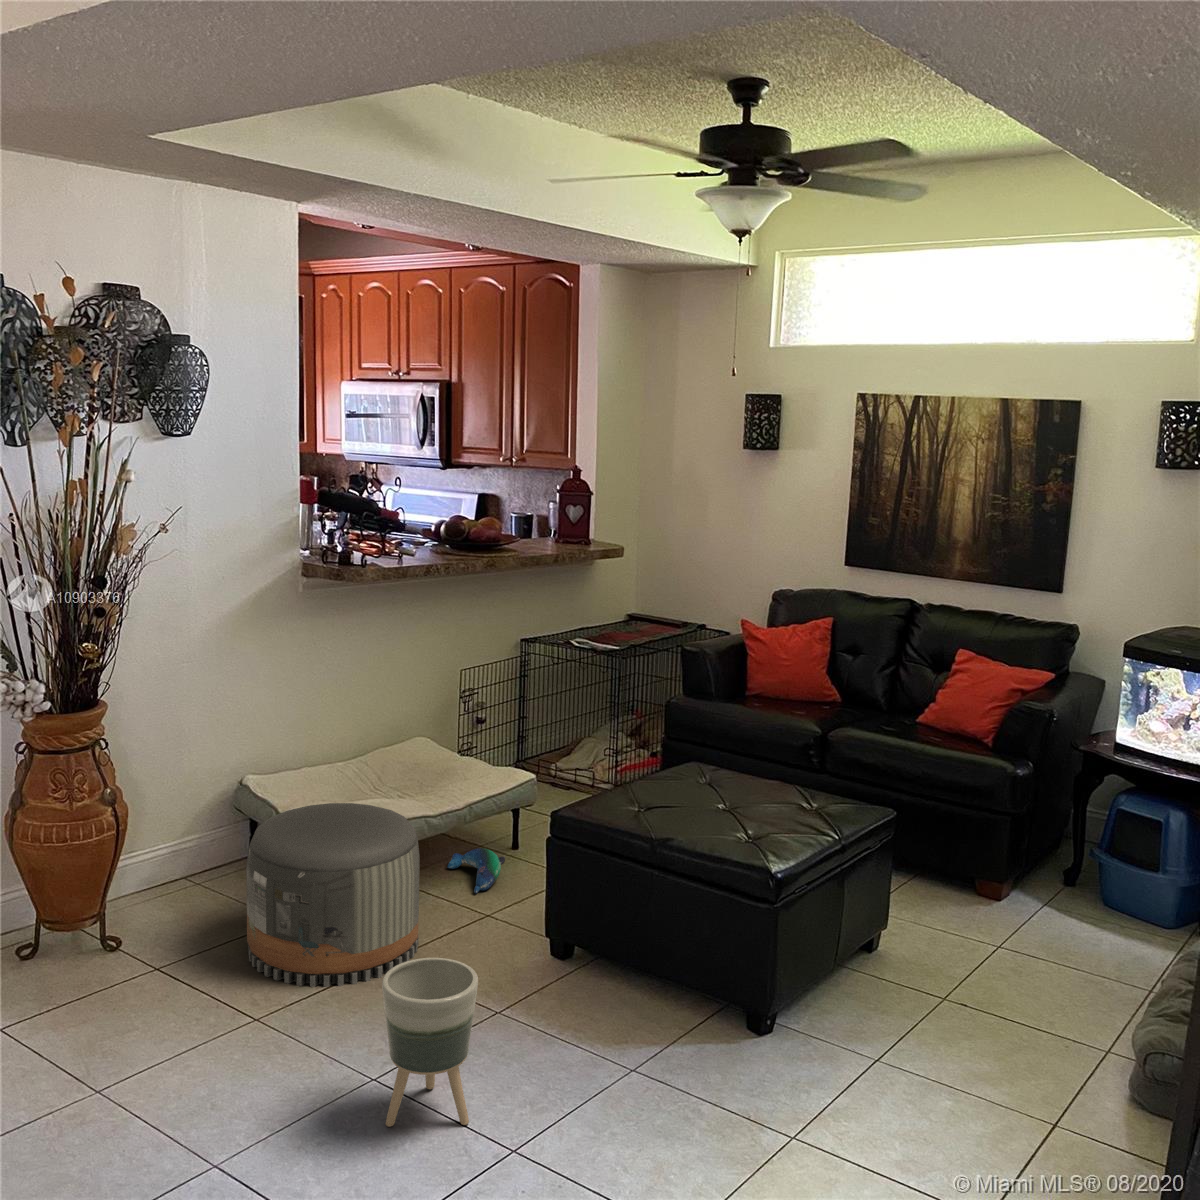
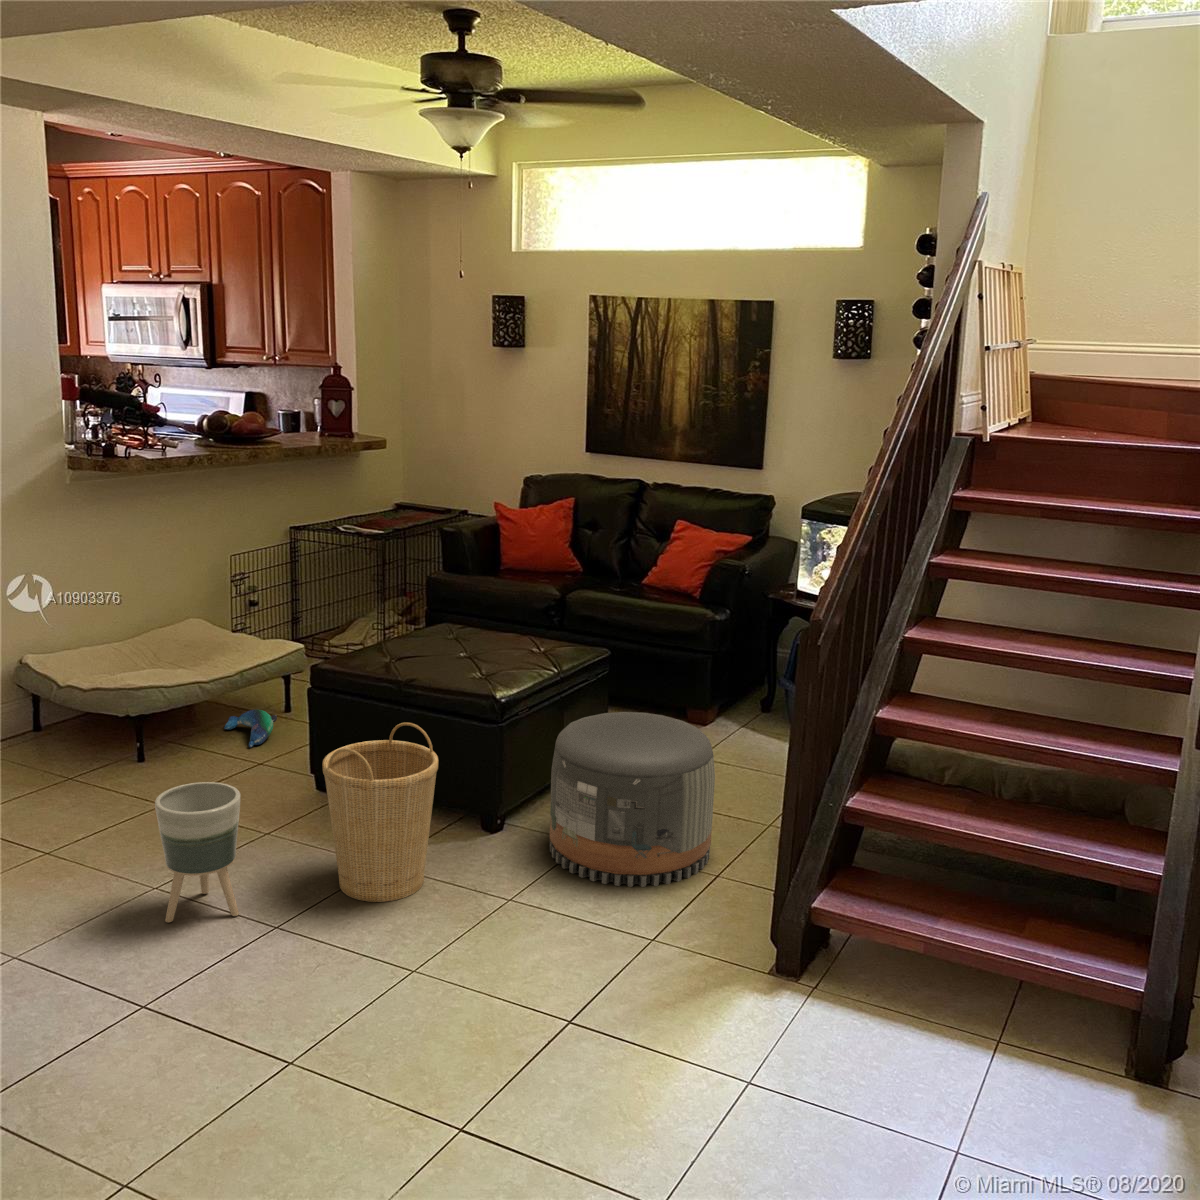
pouf: present [246,803,420,987] -> present [550,712,715,887]
basket: none [572,898,708,1120] -> present [322,722,438,902]

